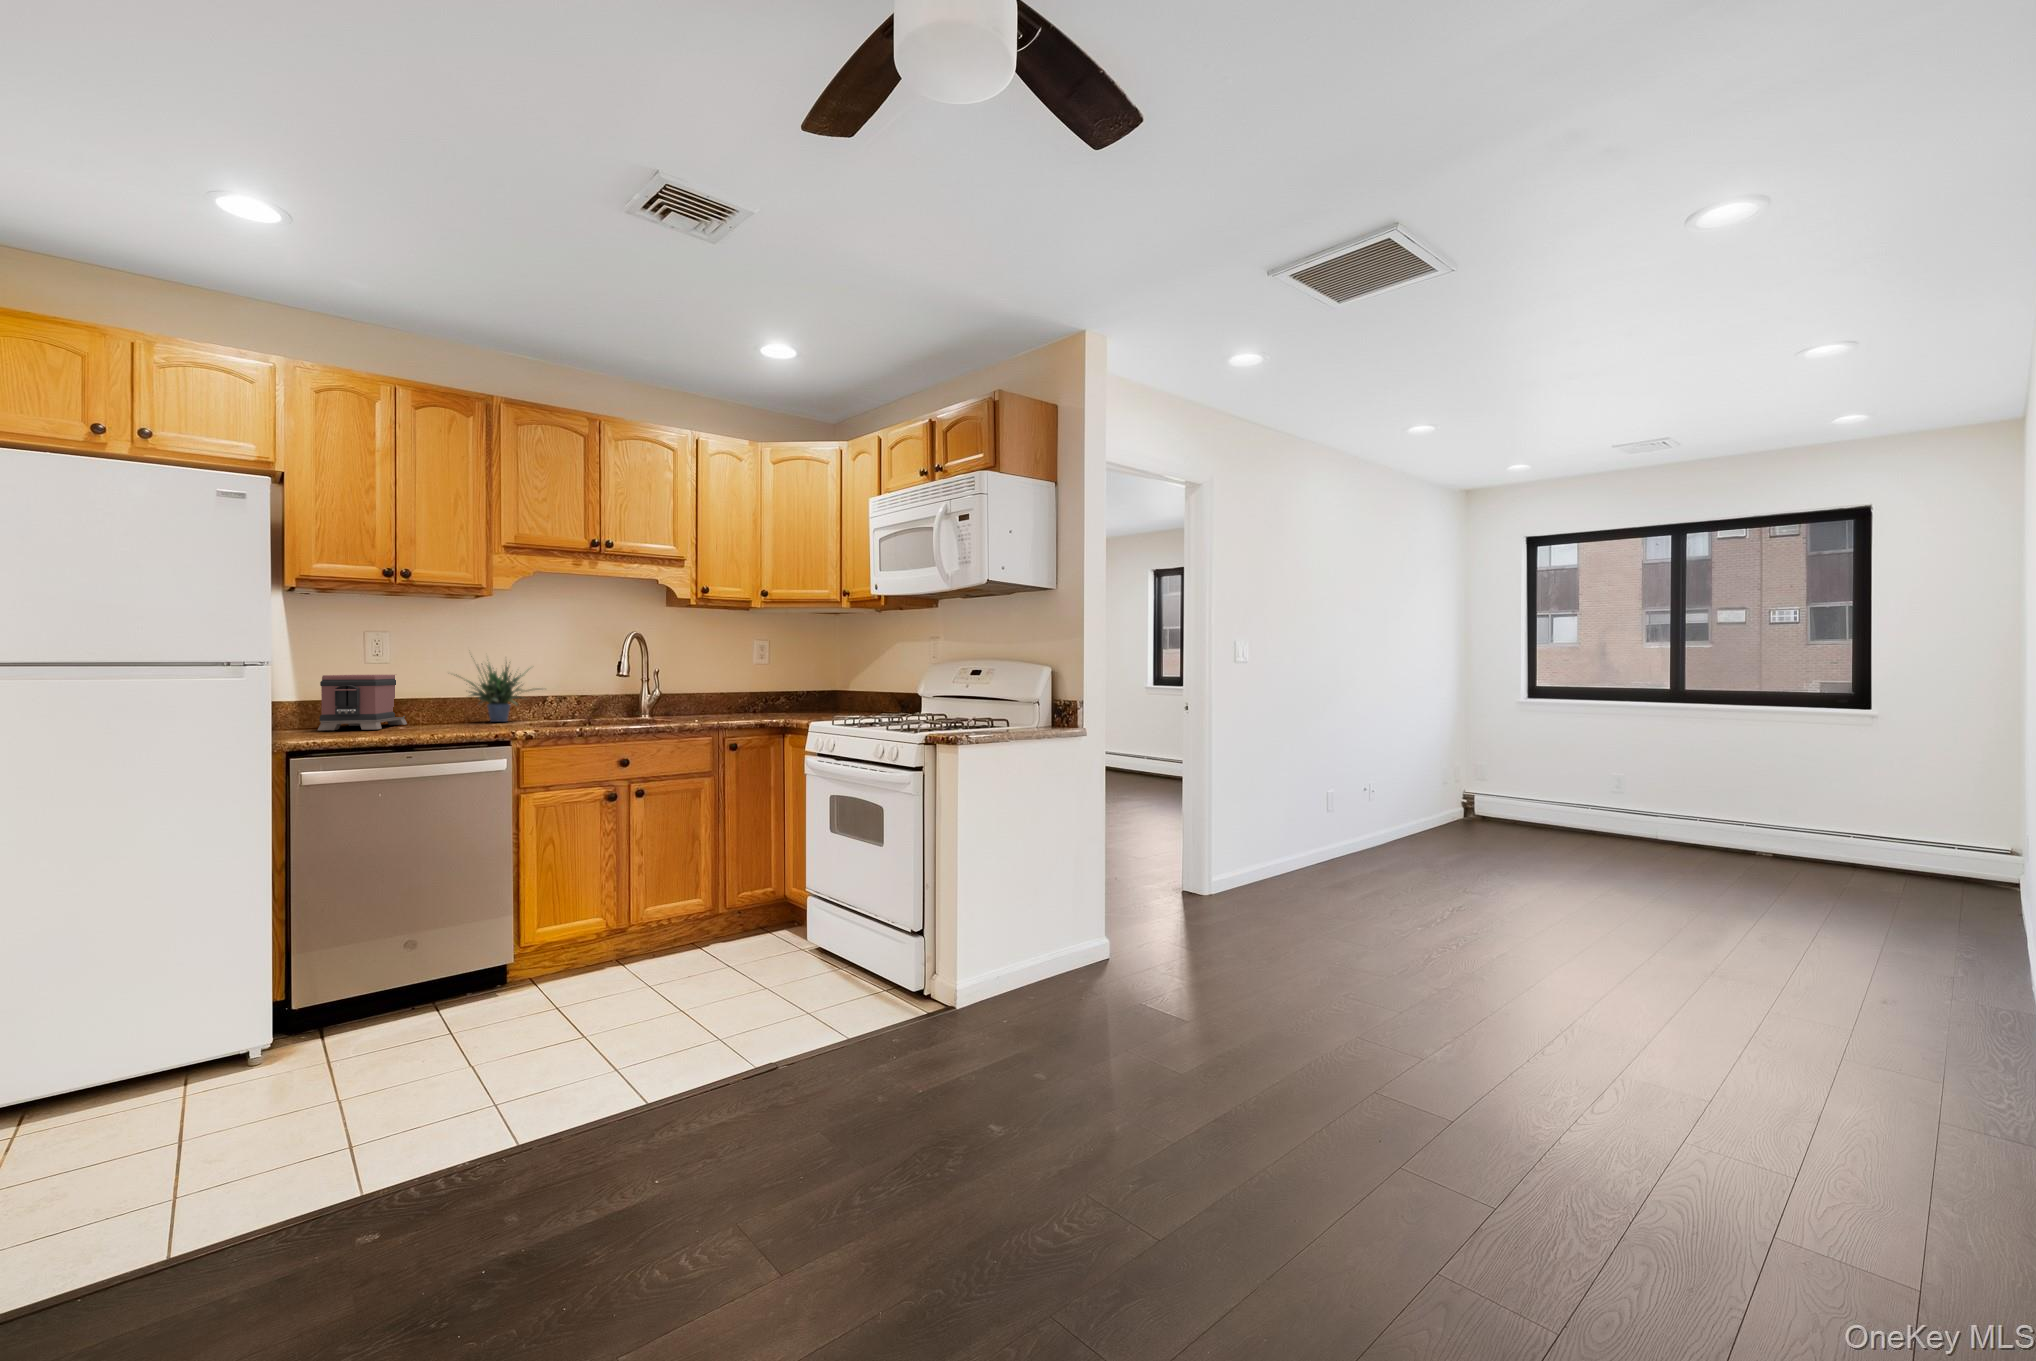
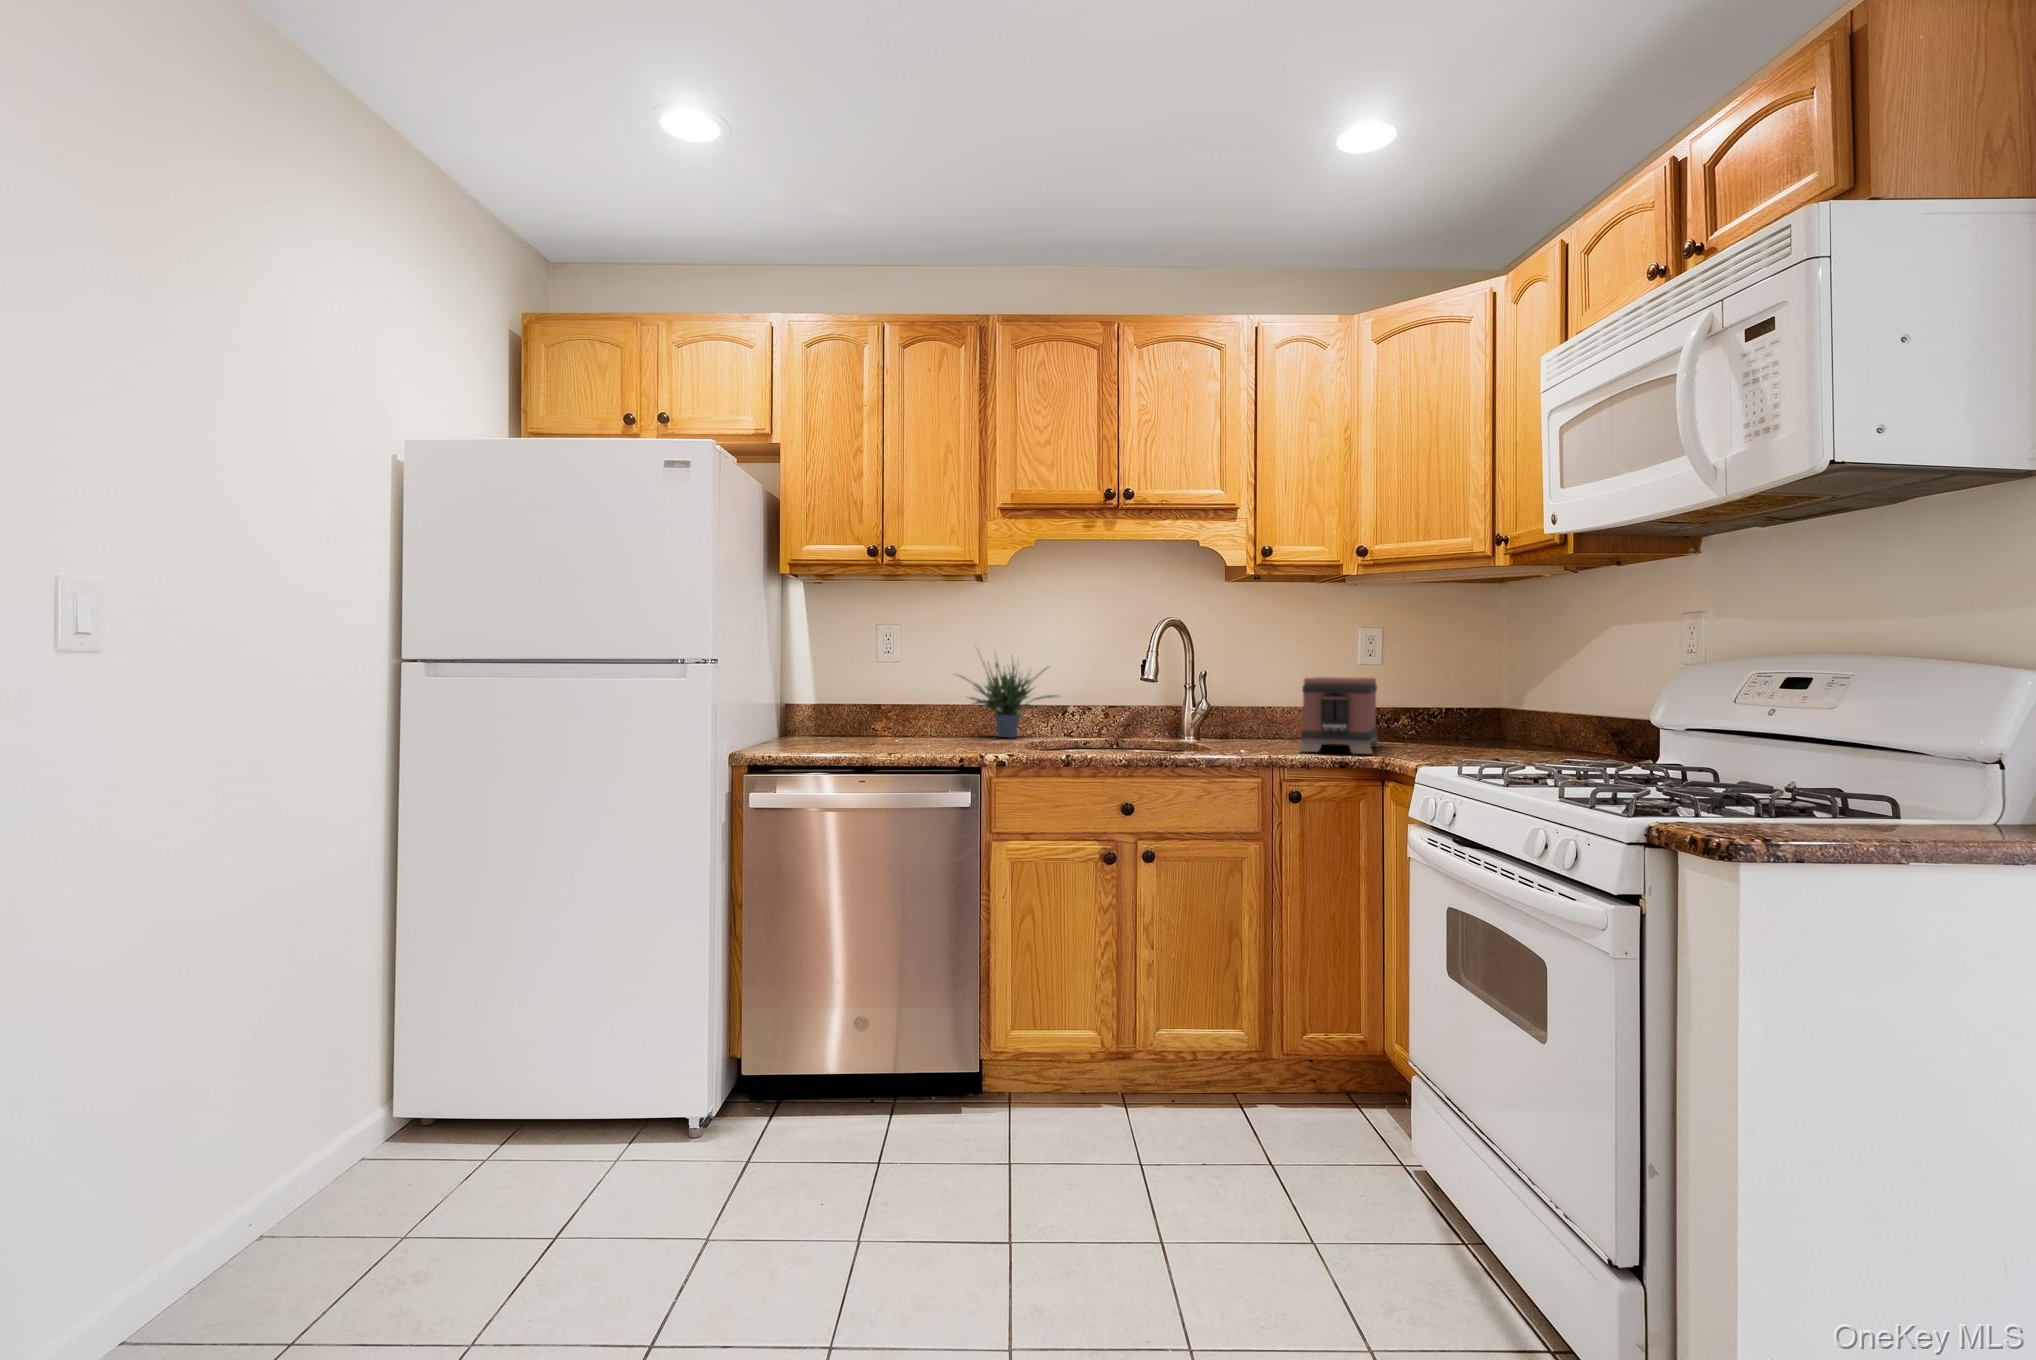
toaster: present [318,675,407,730] -> present [1300,677,1379,754]

